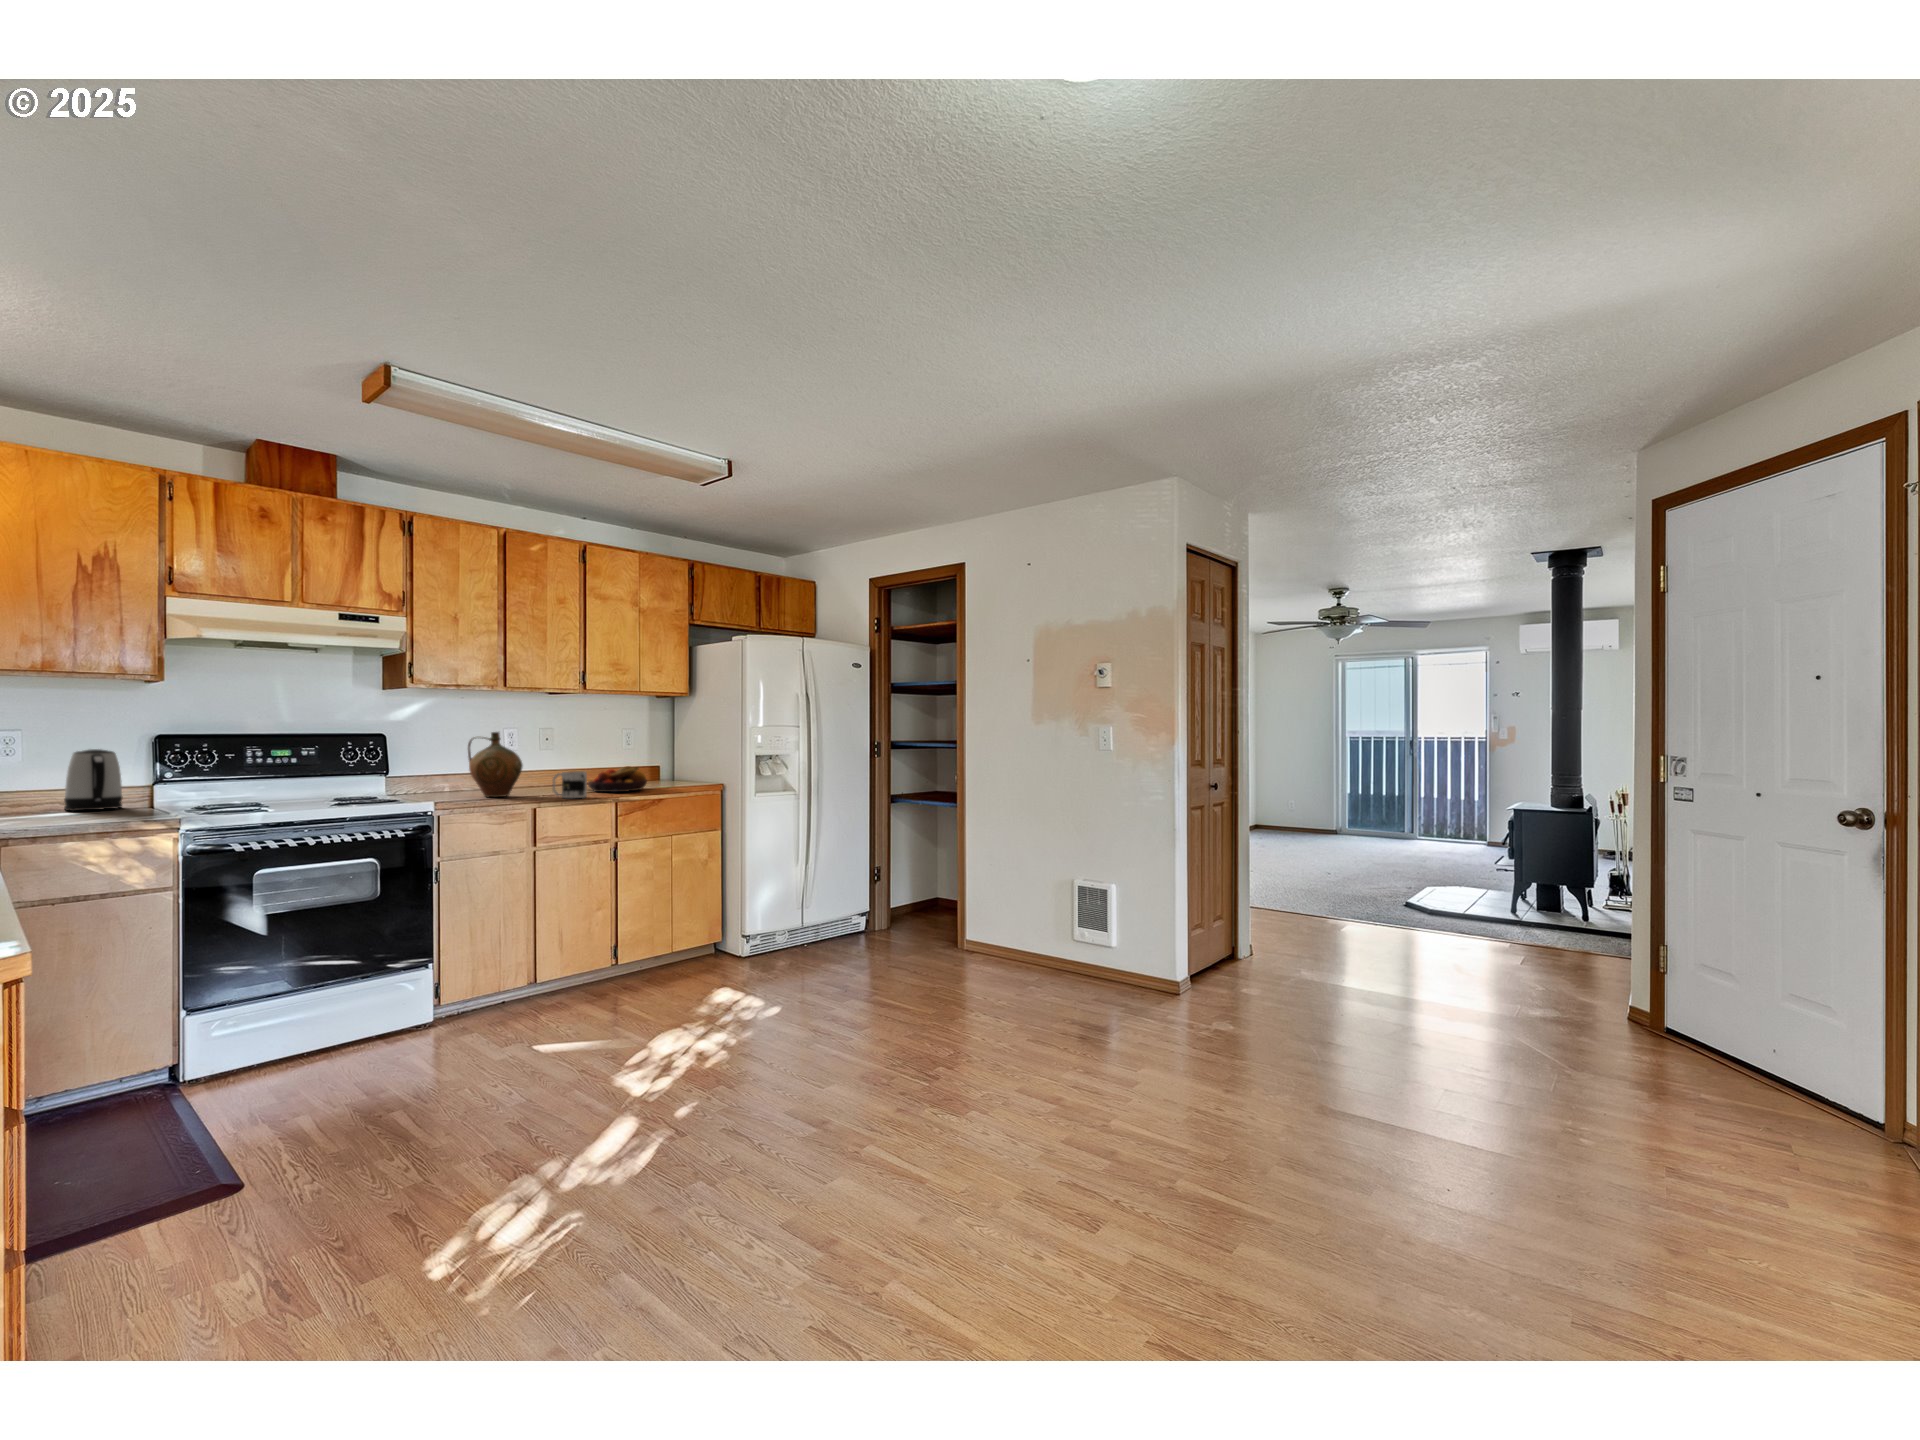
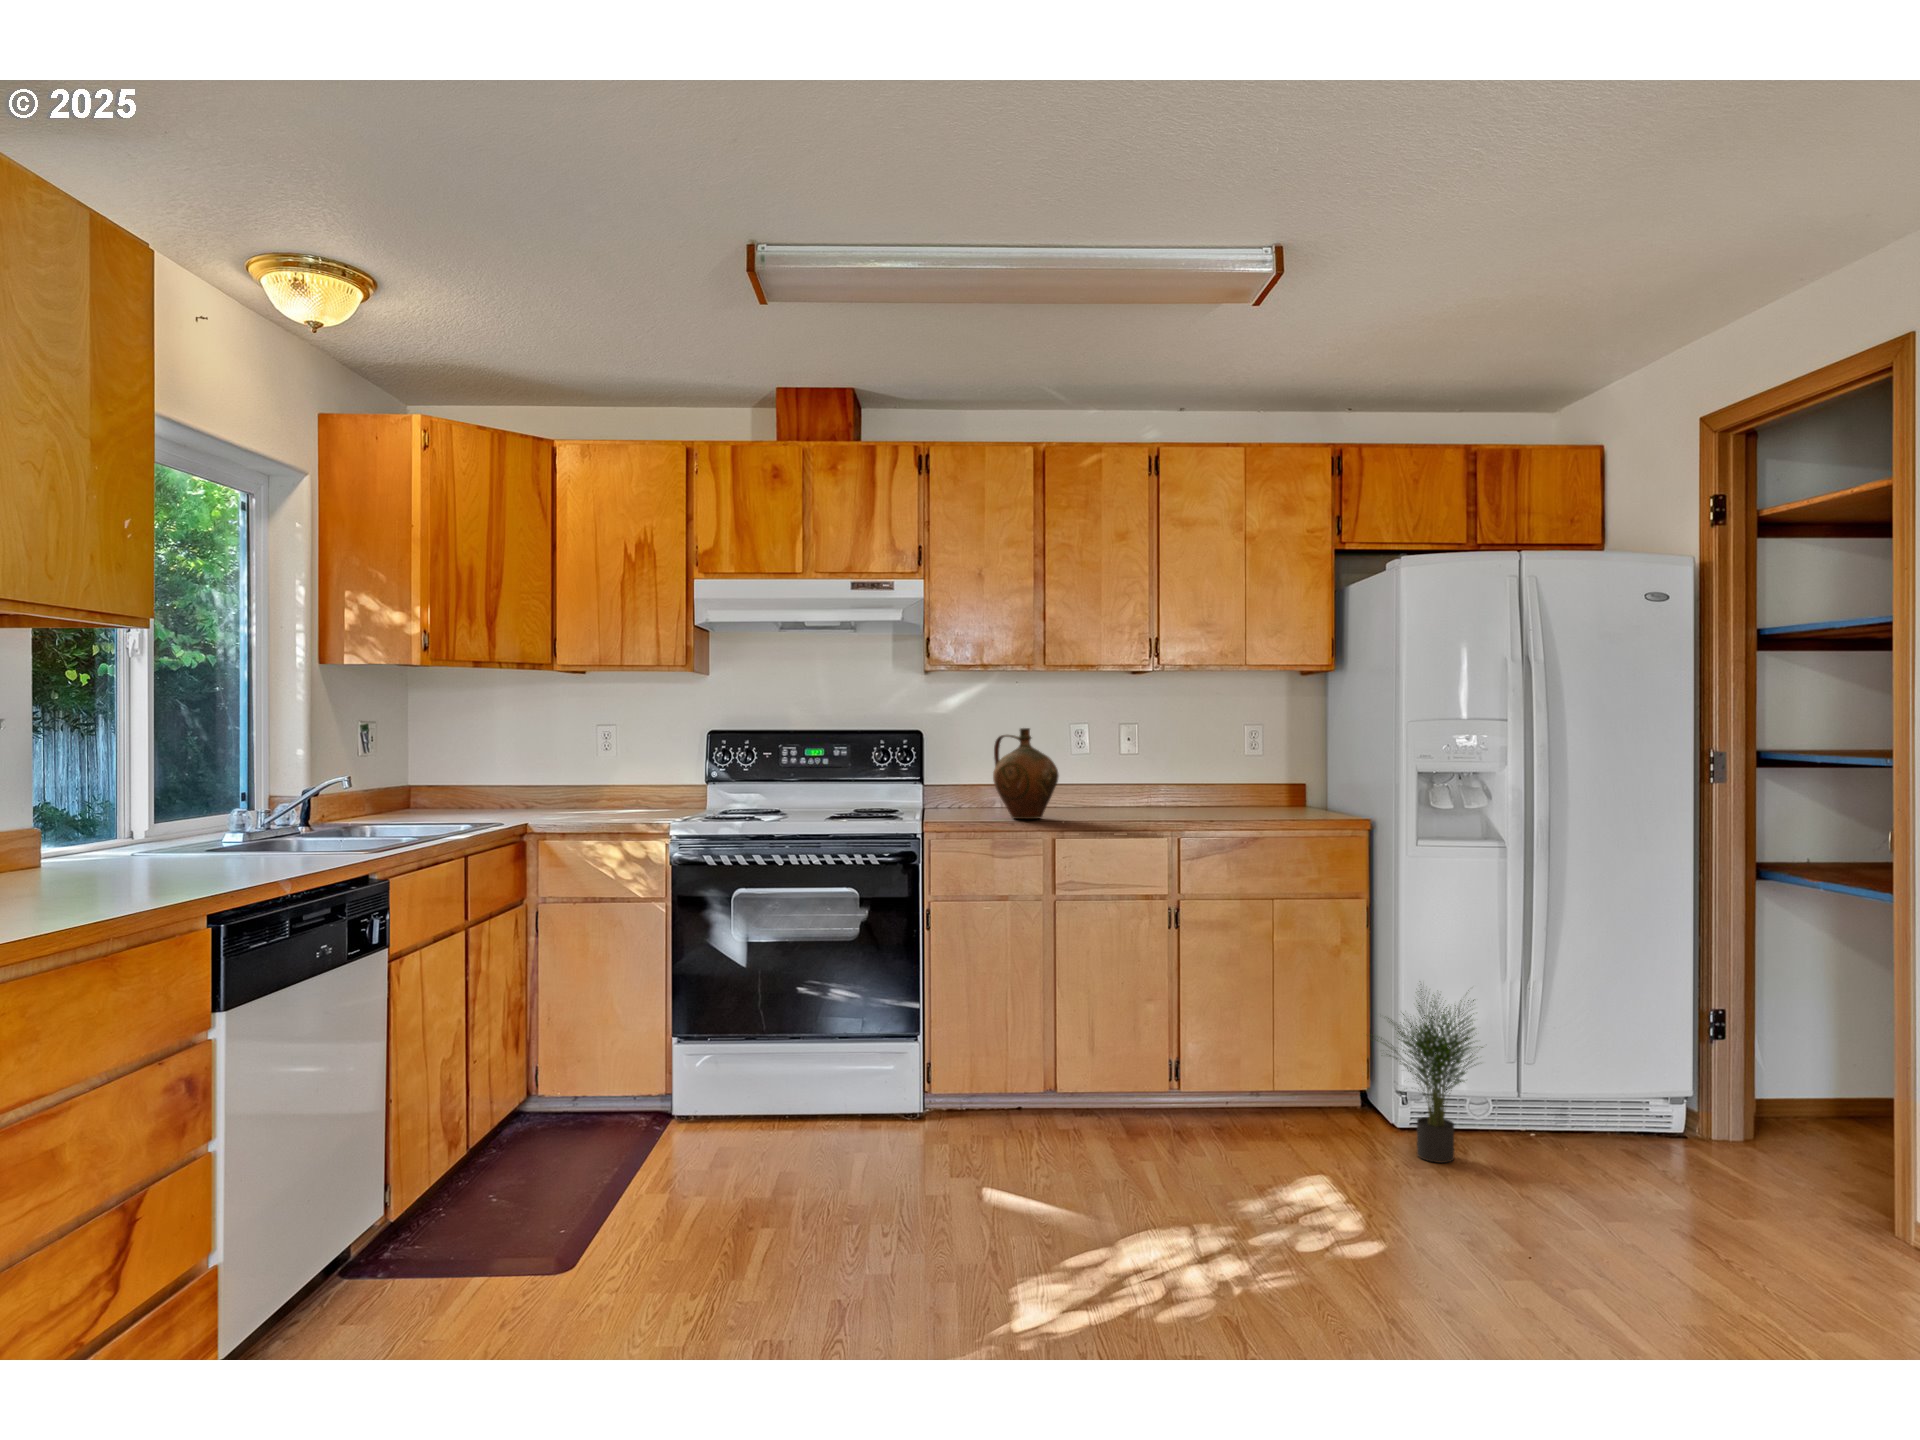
kettle: present [64,749,122,811] -> none [633,744,677,807]
fruit bowl: present [588,766,647,792] -> none [1160,783,1247,823]
mug: present [553,771,587,798] -> none [1093,788,1134,828]
potted plant: none [730,868,802,968] -> present [1377,989,1483,1163]

